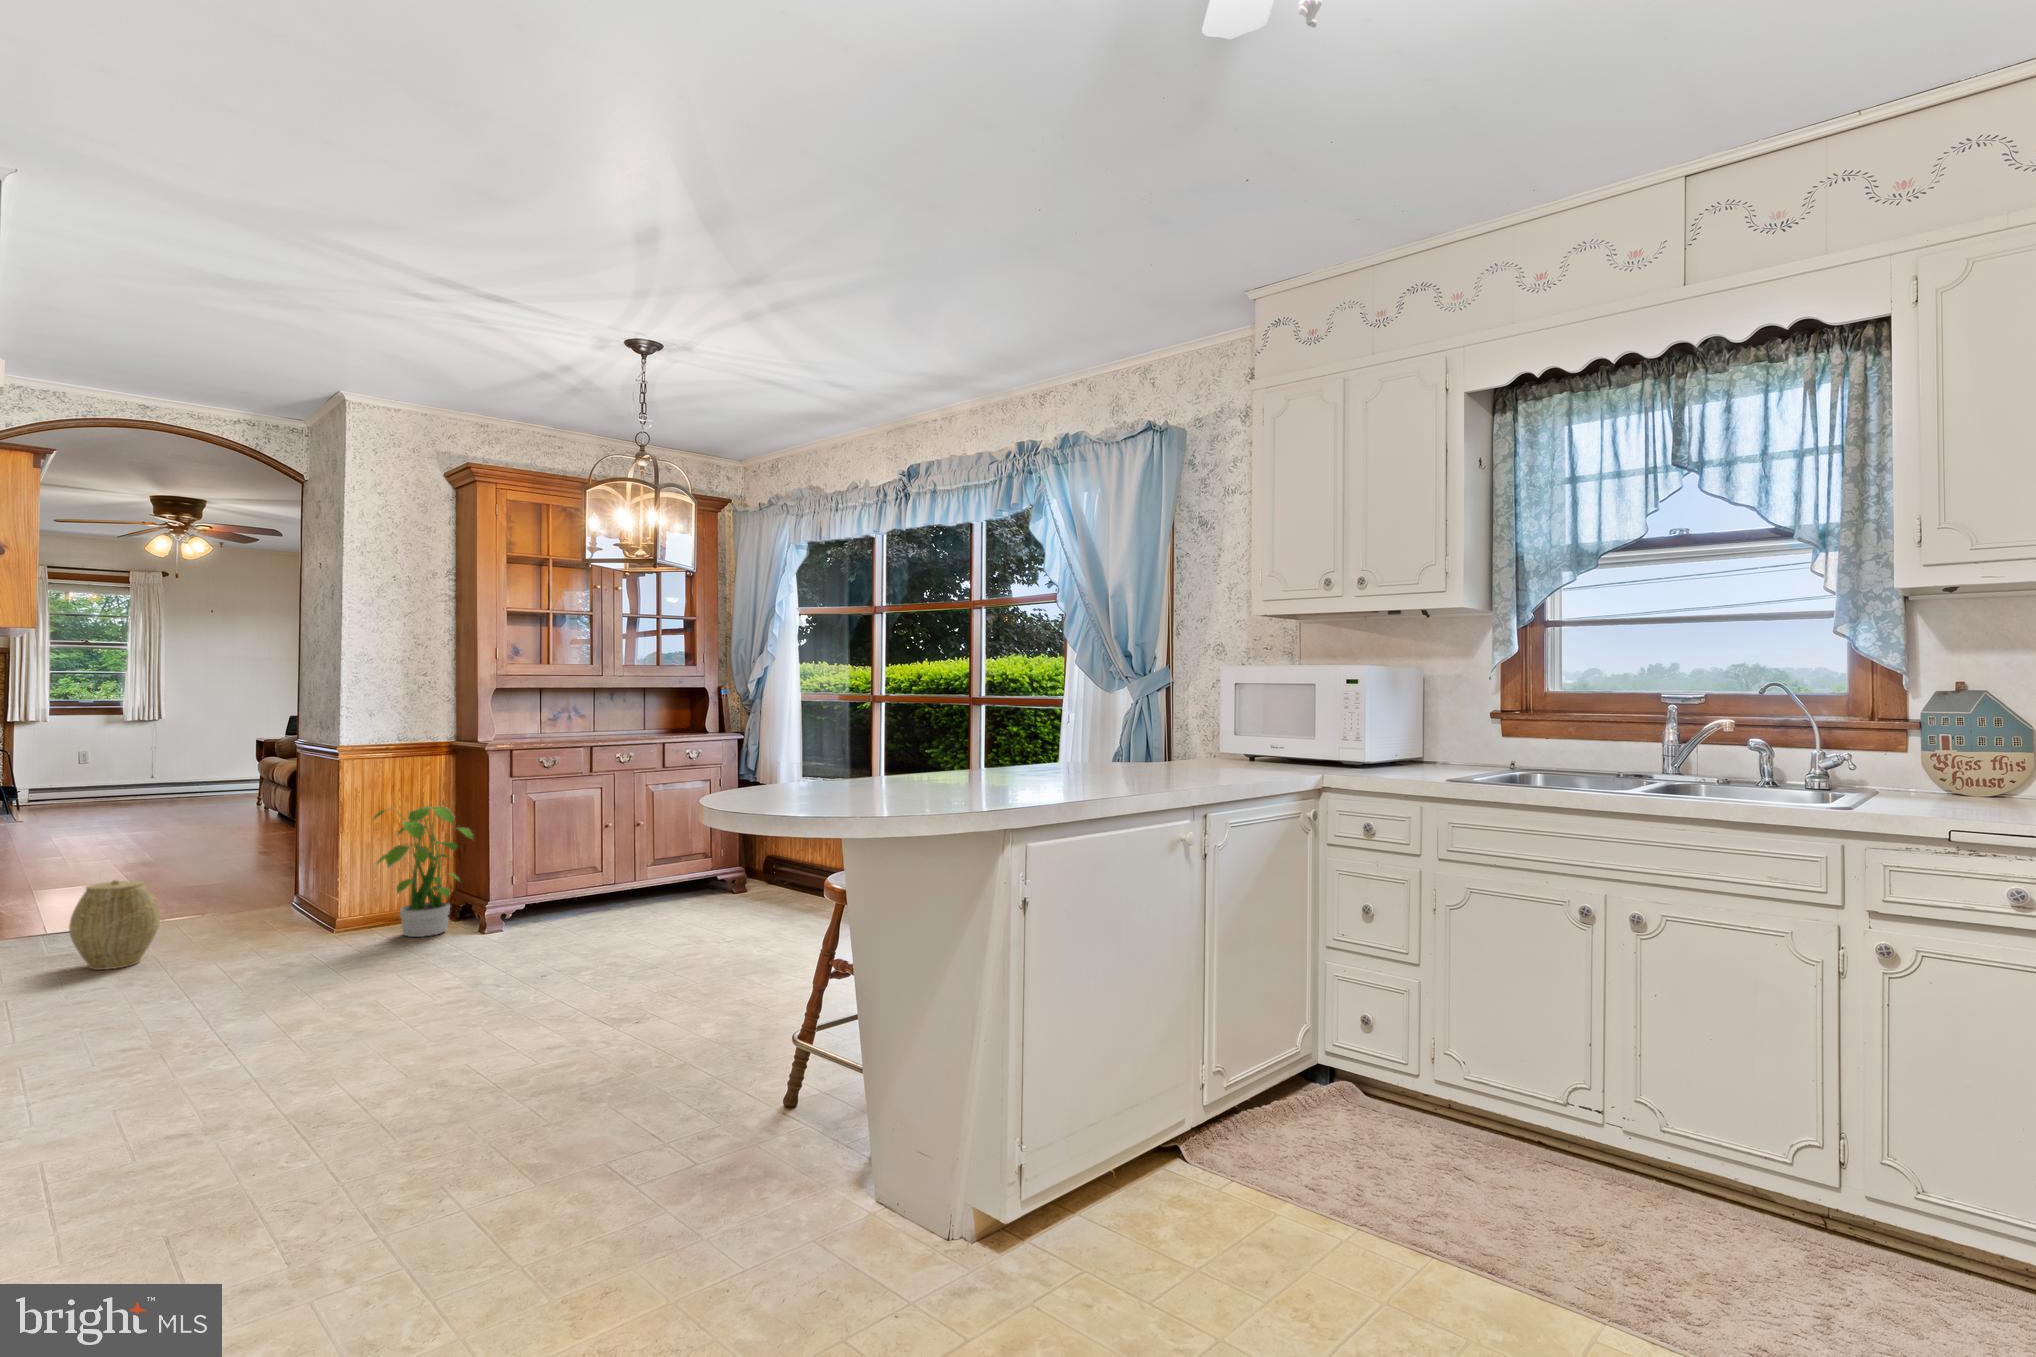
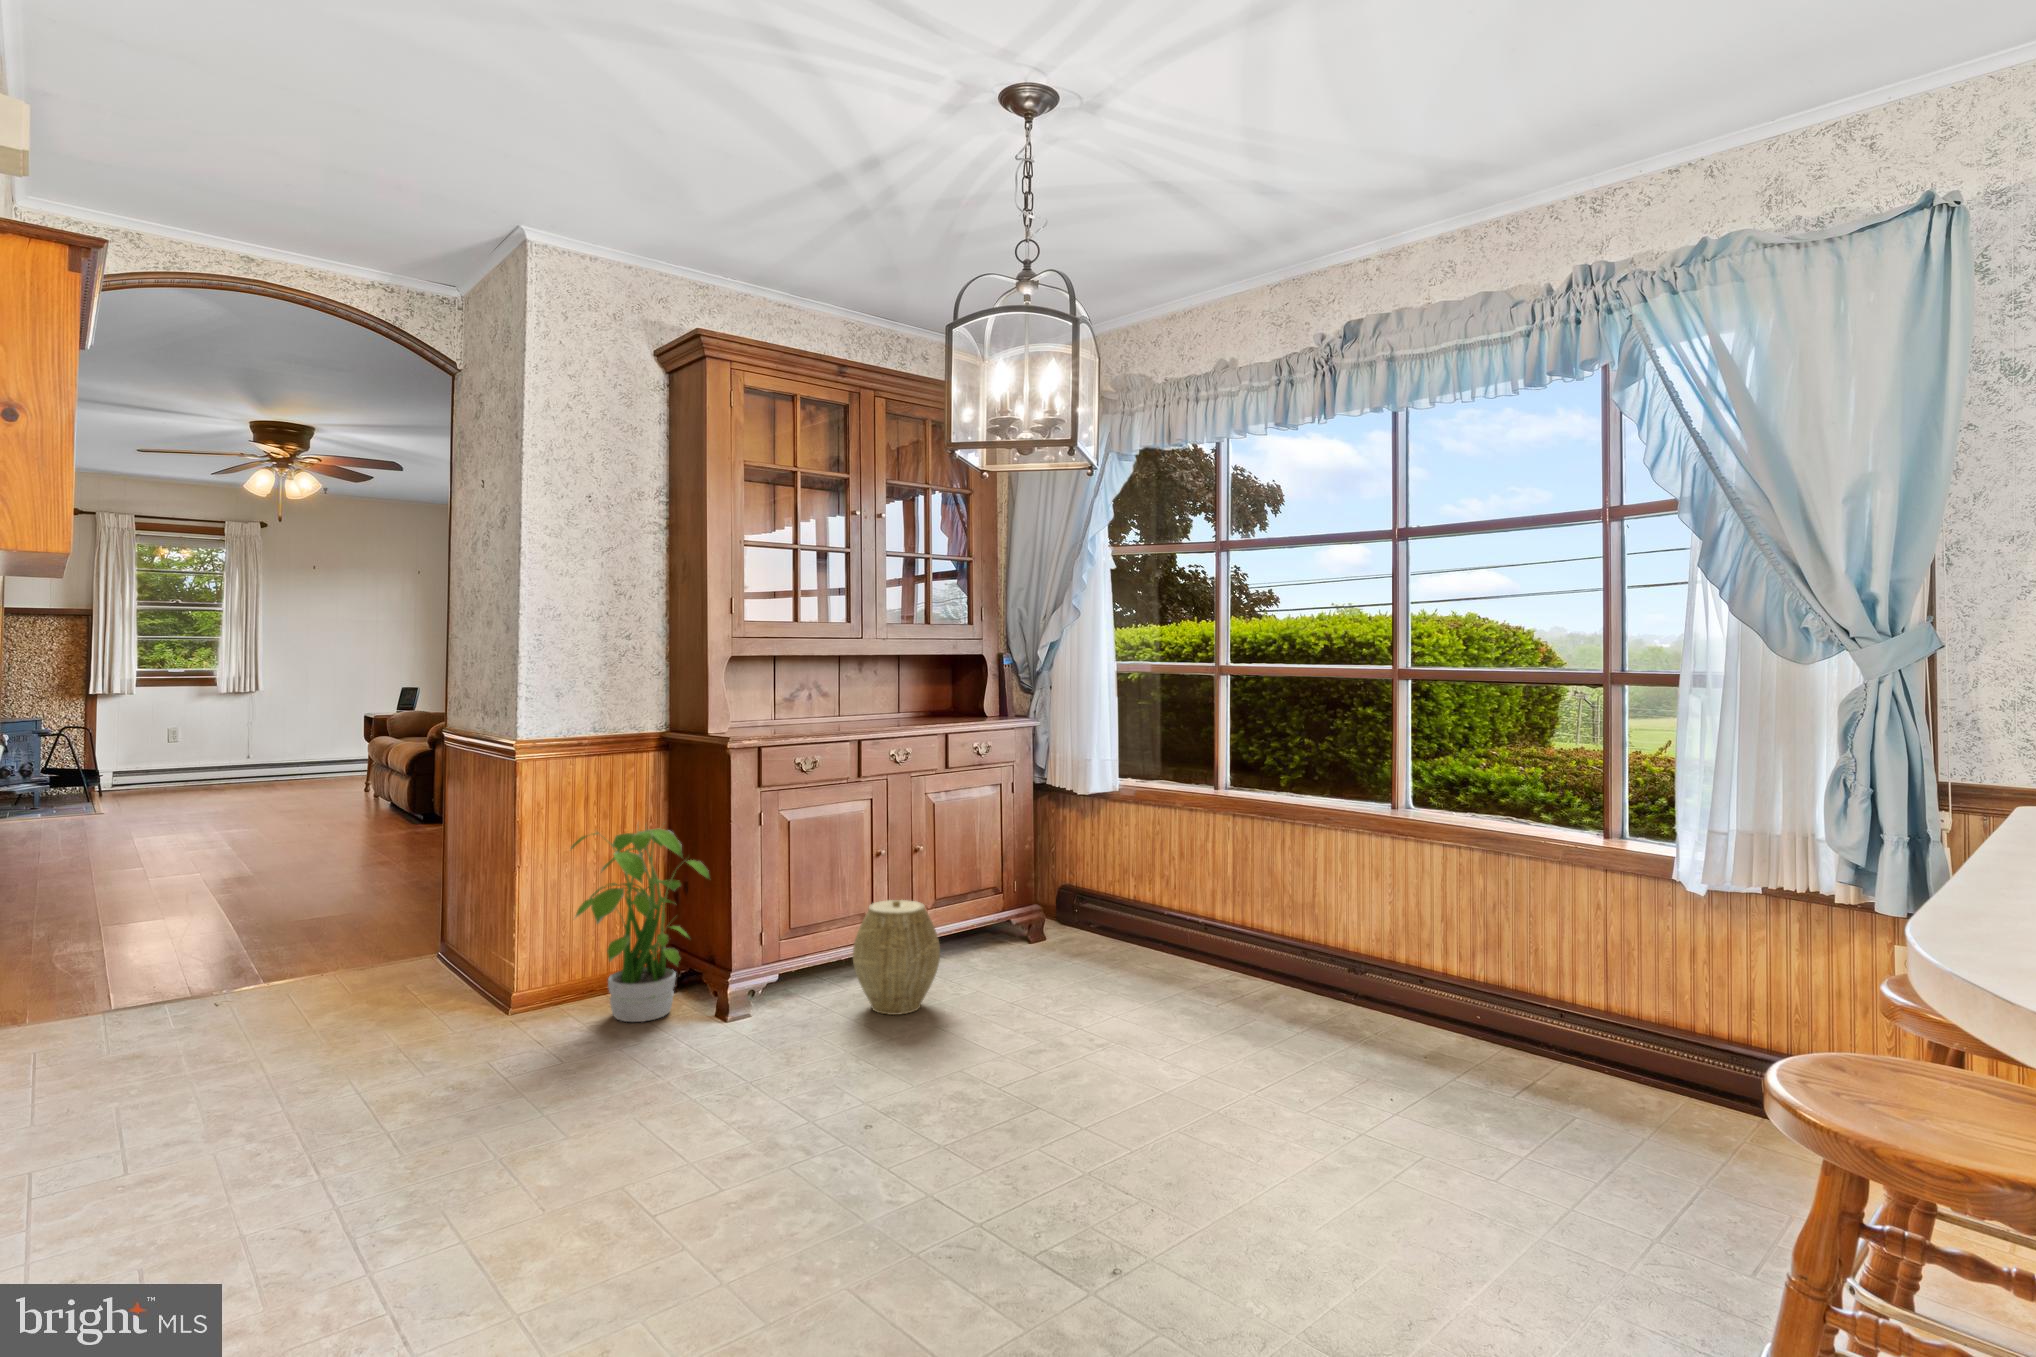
woven basket: present [69,880,160,970] -> present [853,900,940,1015]

